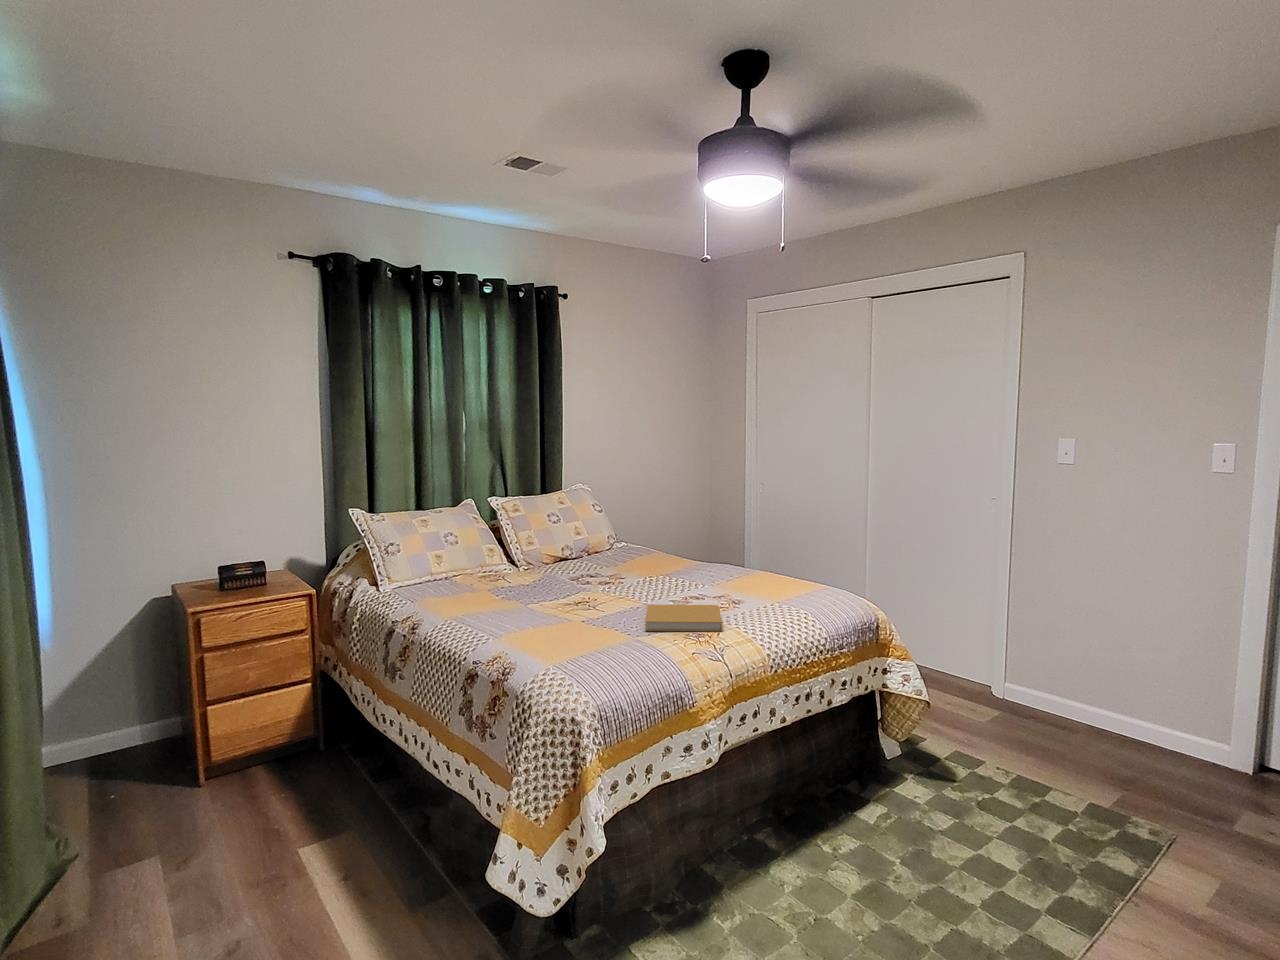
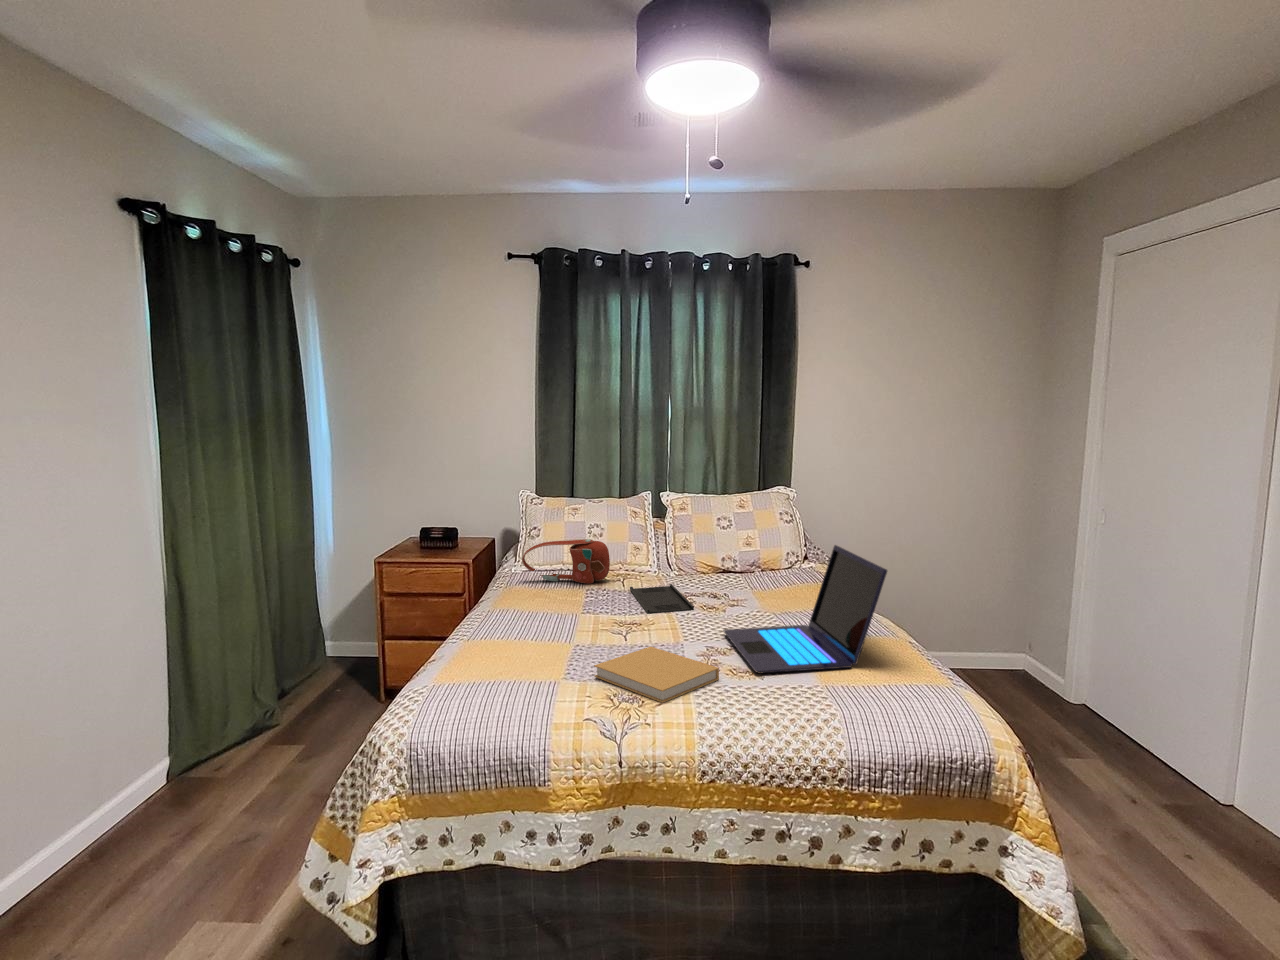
laptop: none [654,516,778,606] -> present [724,545,887,673]
handbag: none [387,542,476,588] -> present [522,539,610,584]
tray: none [509,571,593,592] -> present [630,584,694,613]

